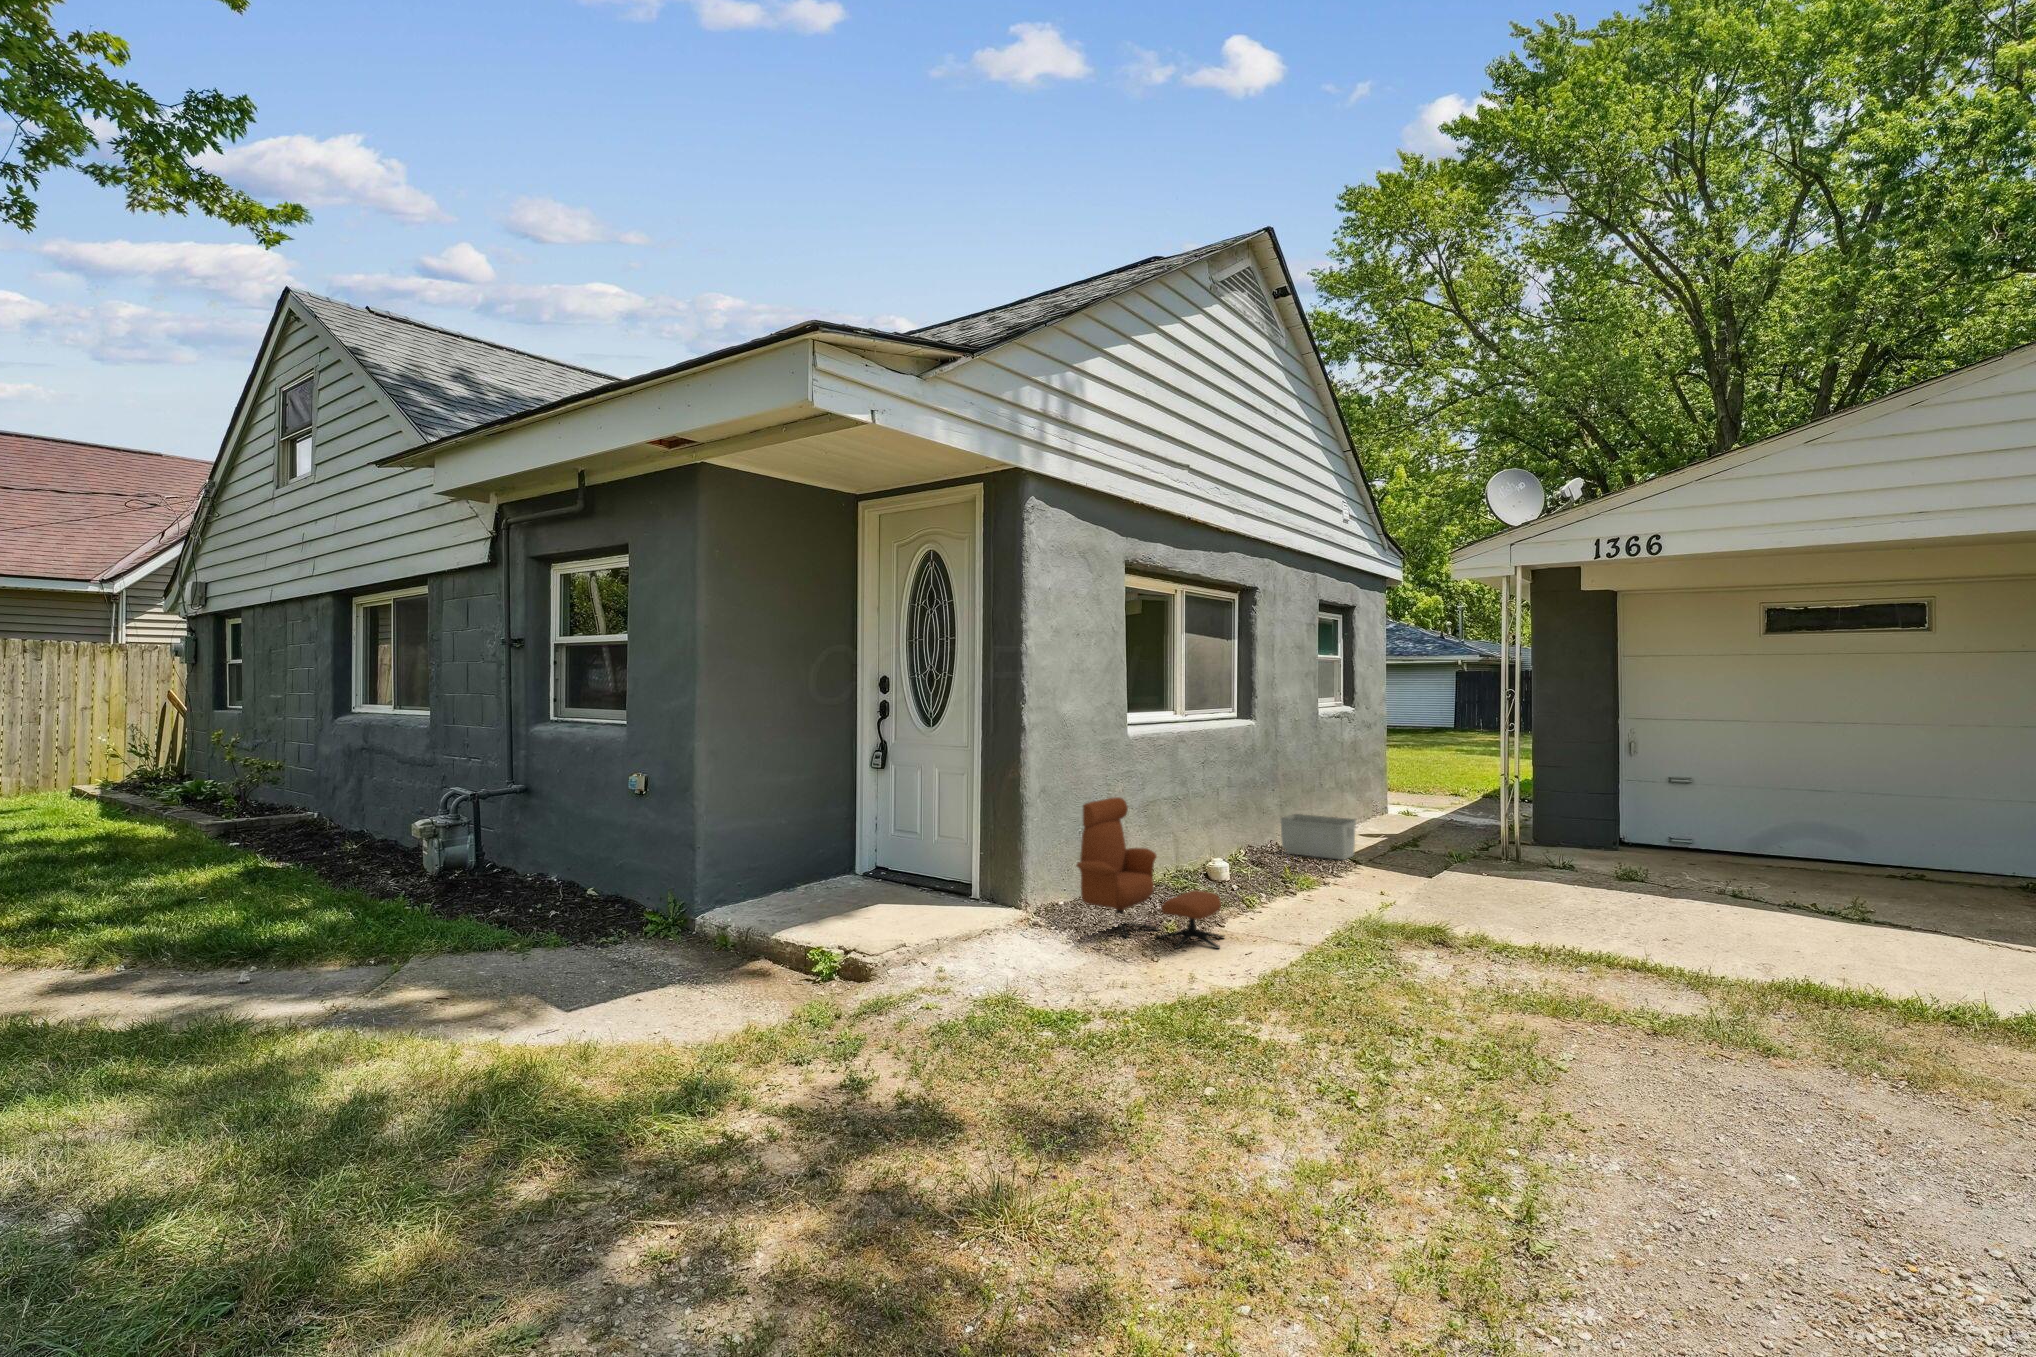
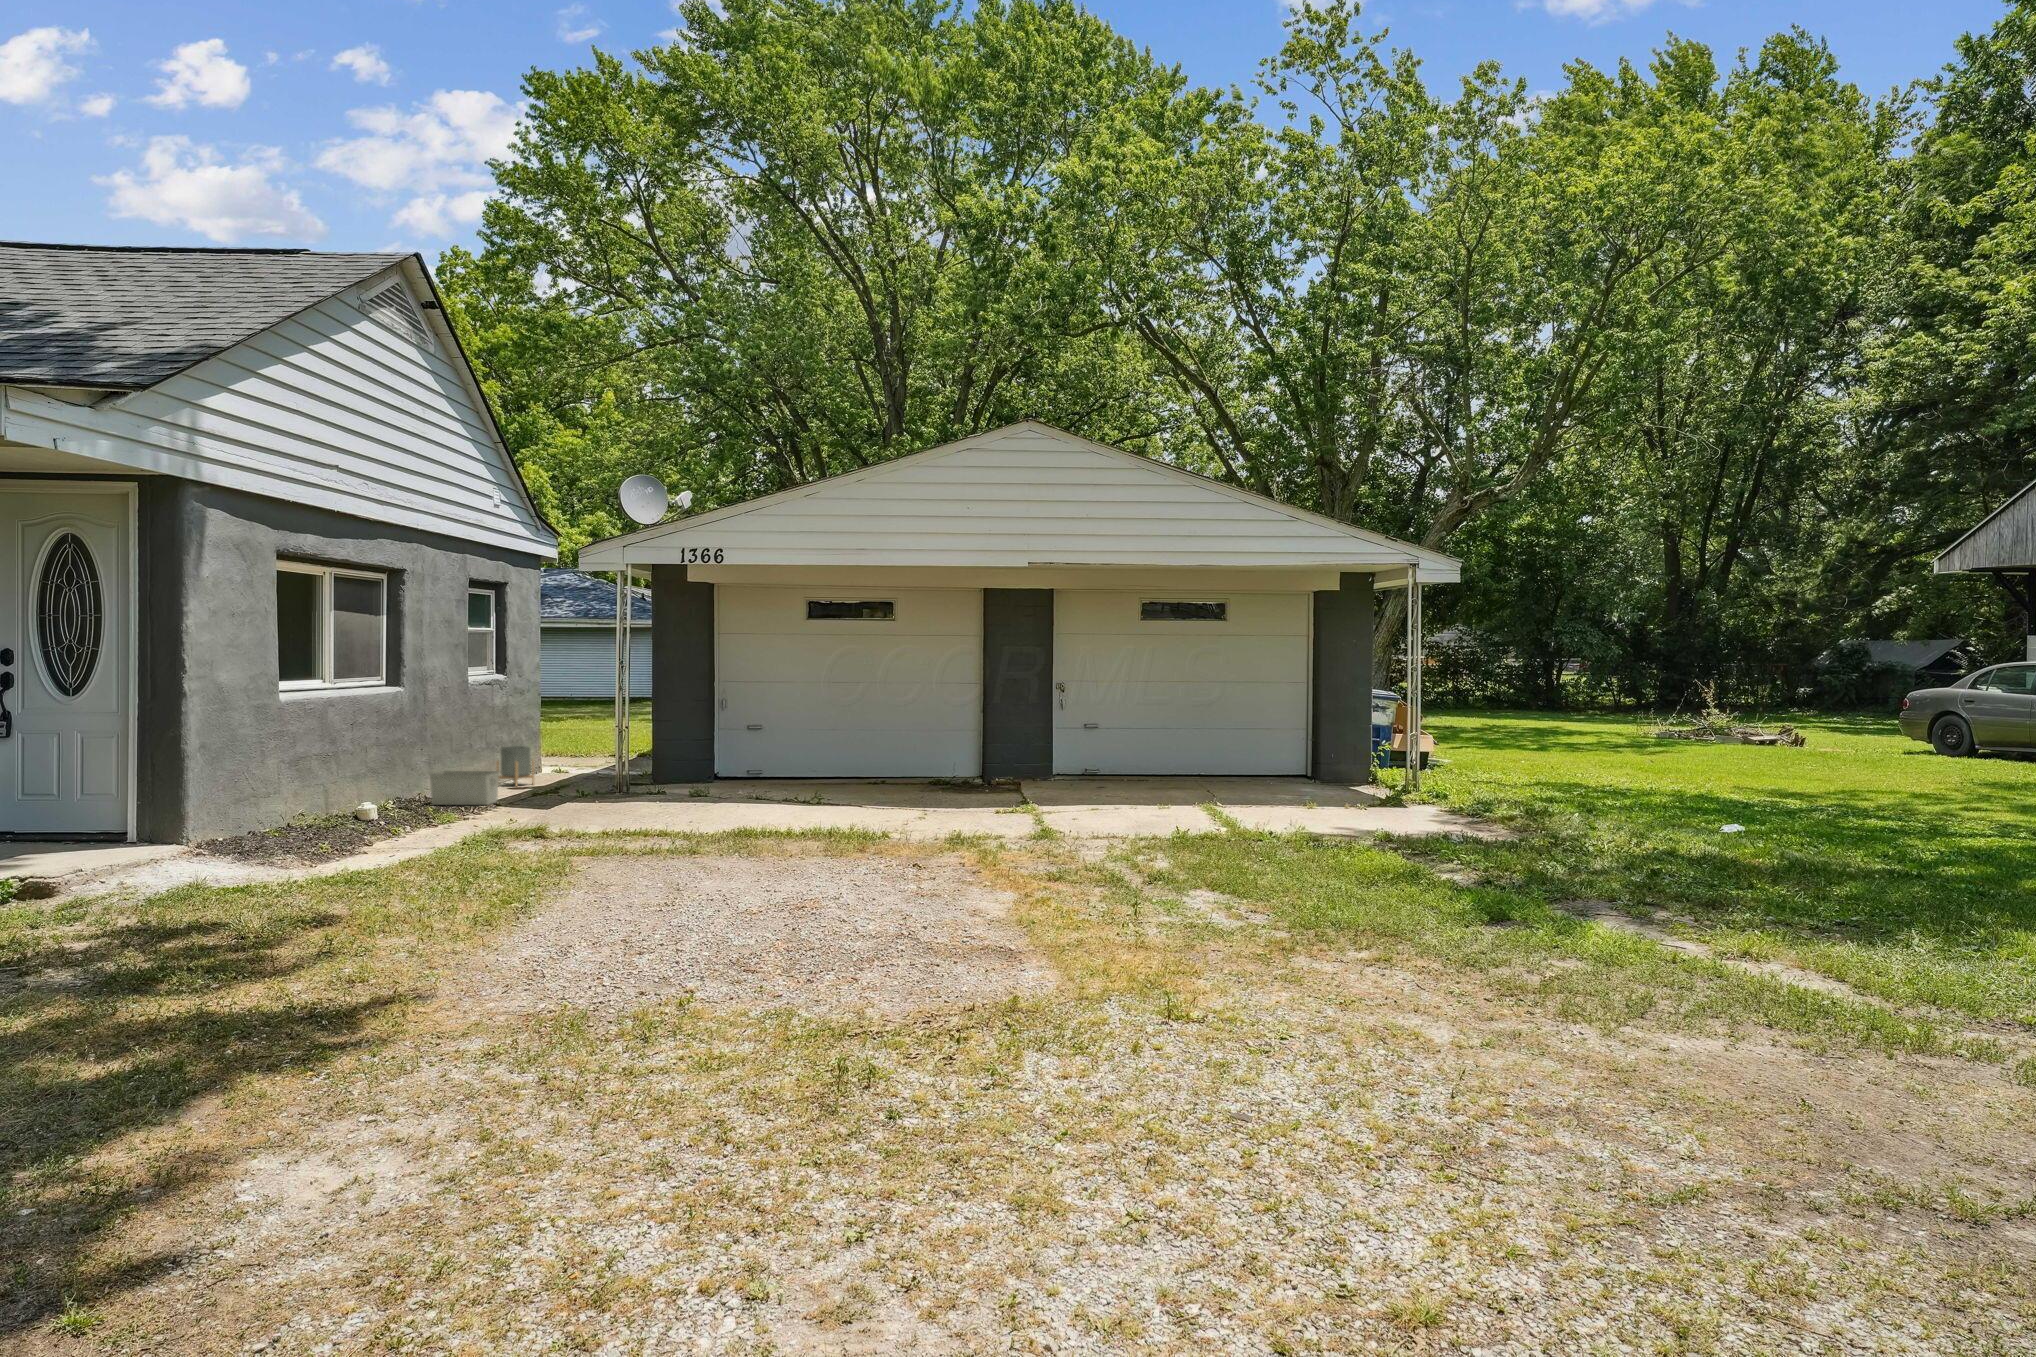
planter: none [1346,785,1387,833] -> present [496,746,534,787]
lounge chair: present [1076,797,1224,949] -> none [236,750,373,861]

